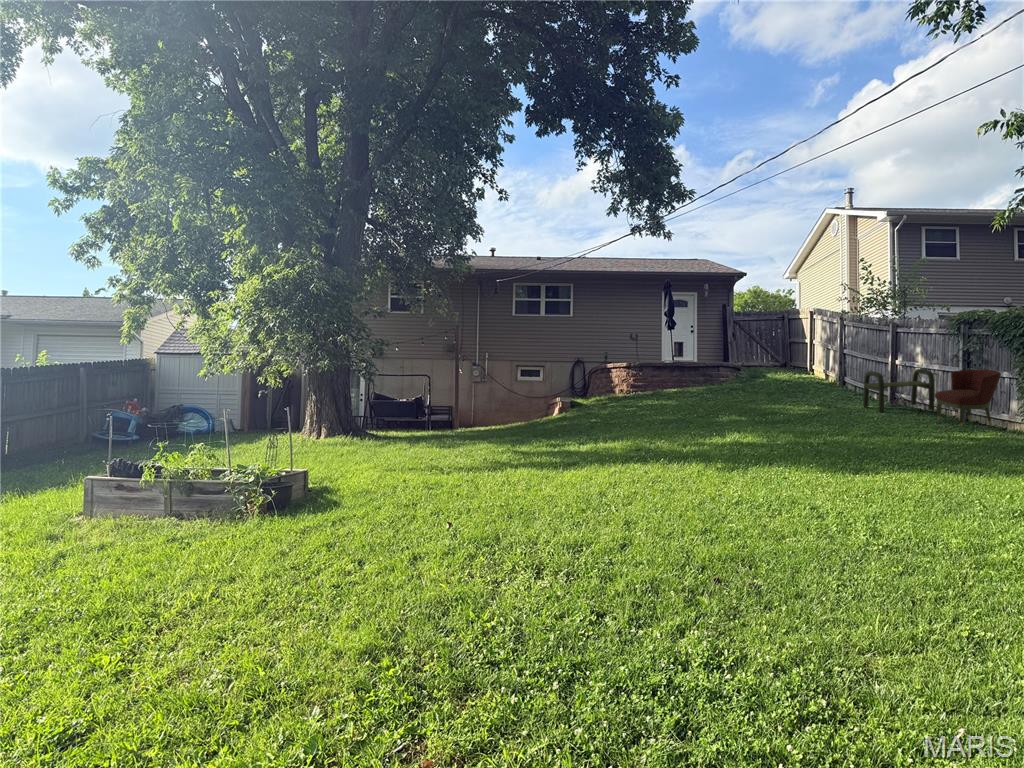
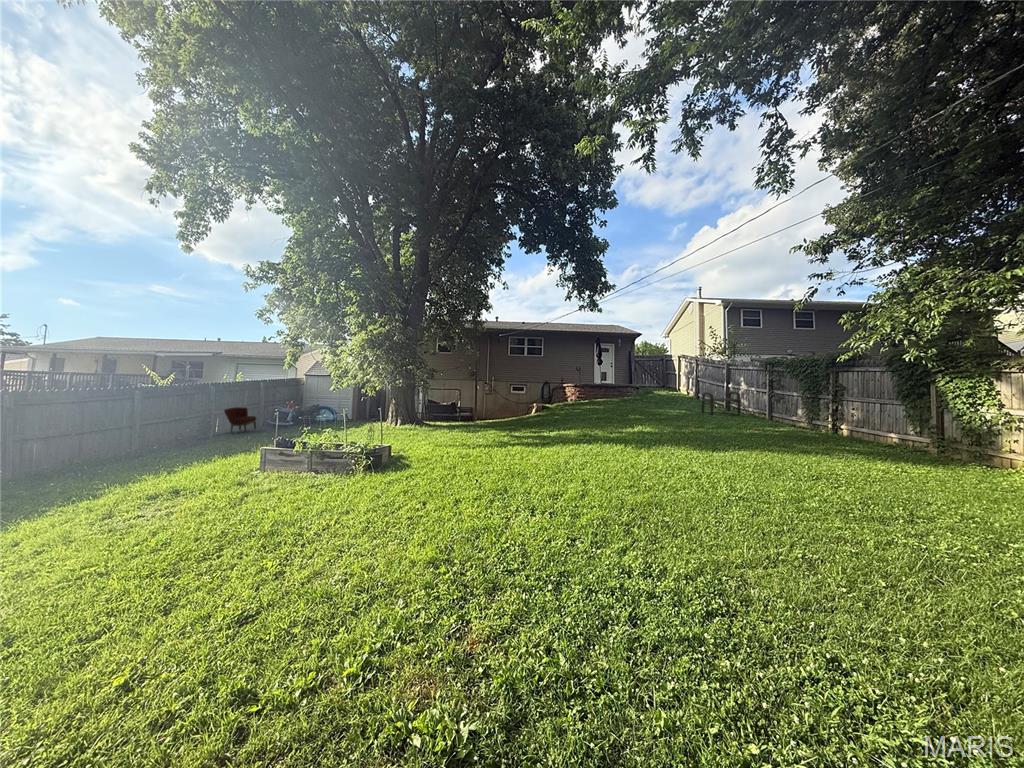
chair: present [935,369,1001,427] -> present [224,407,256,433]

